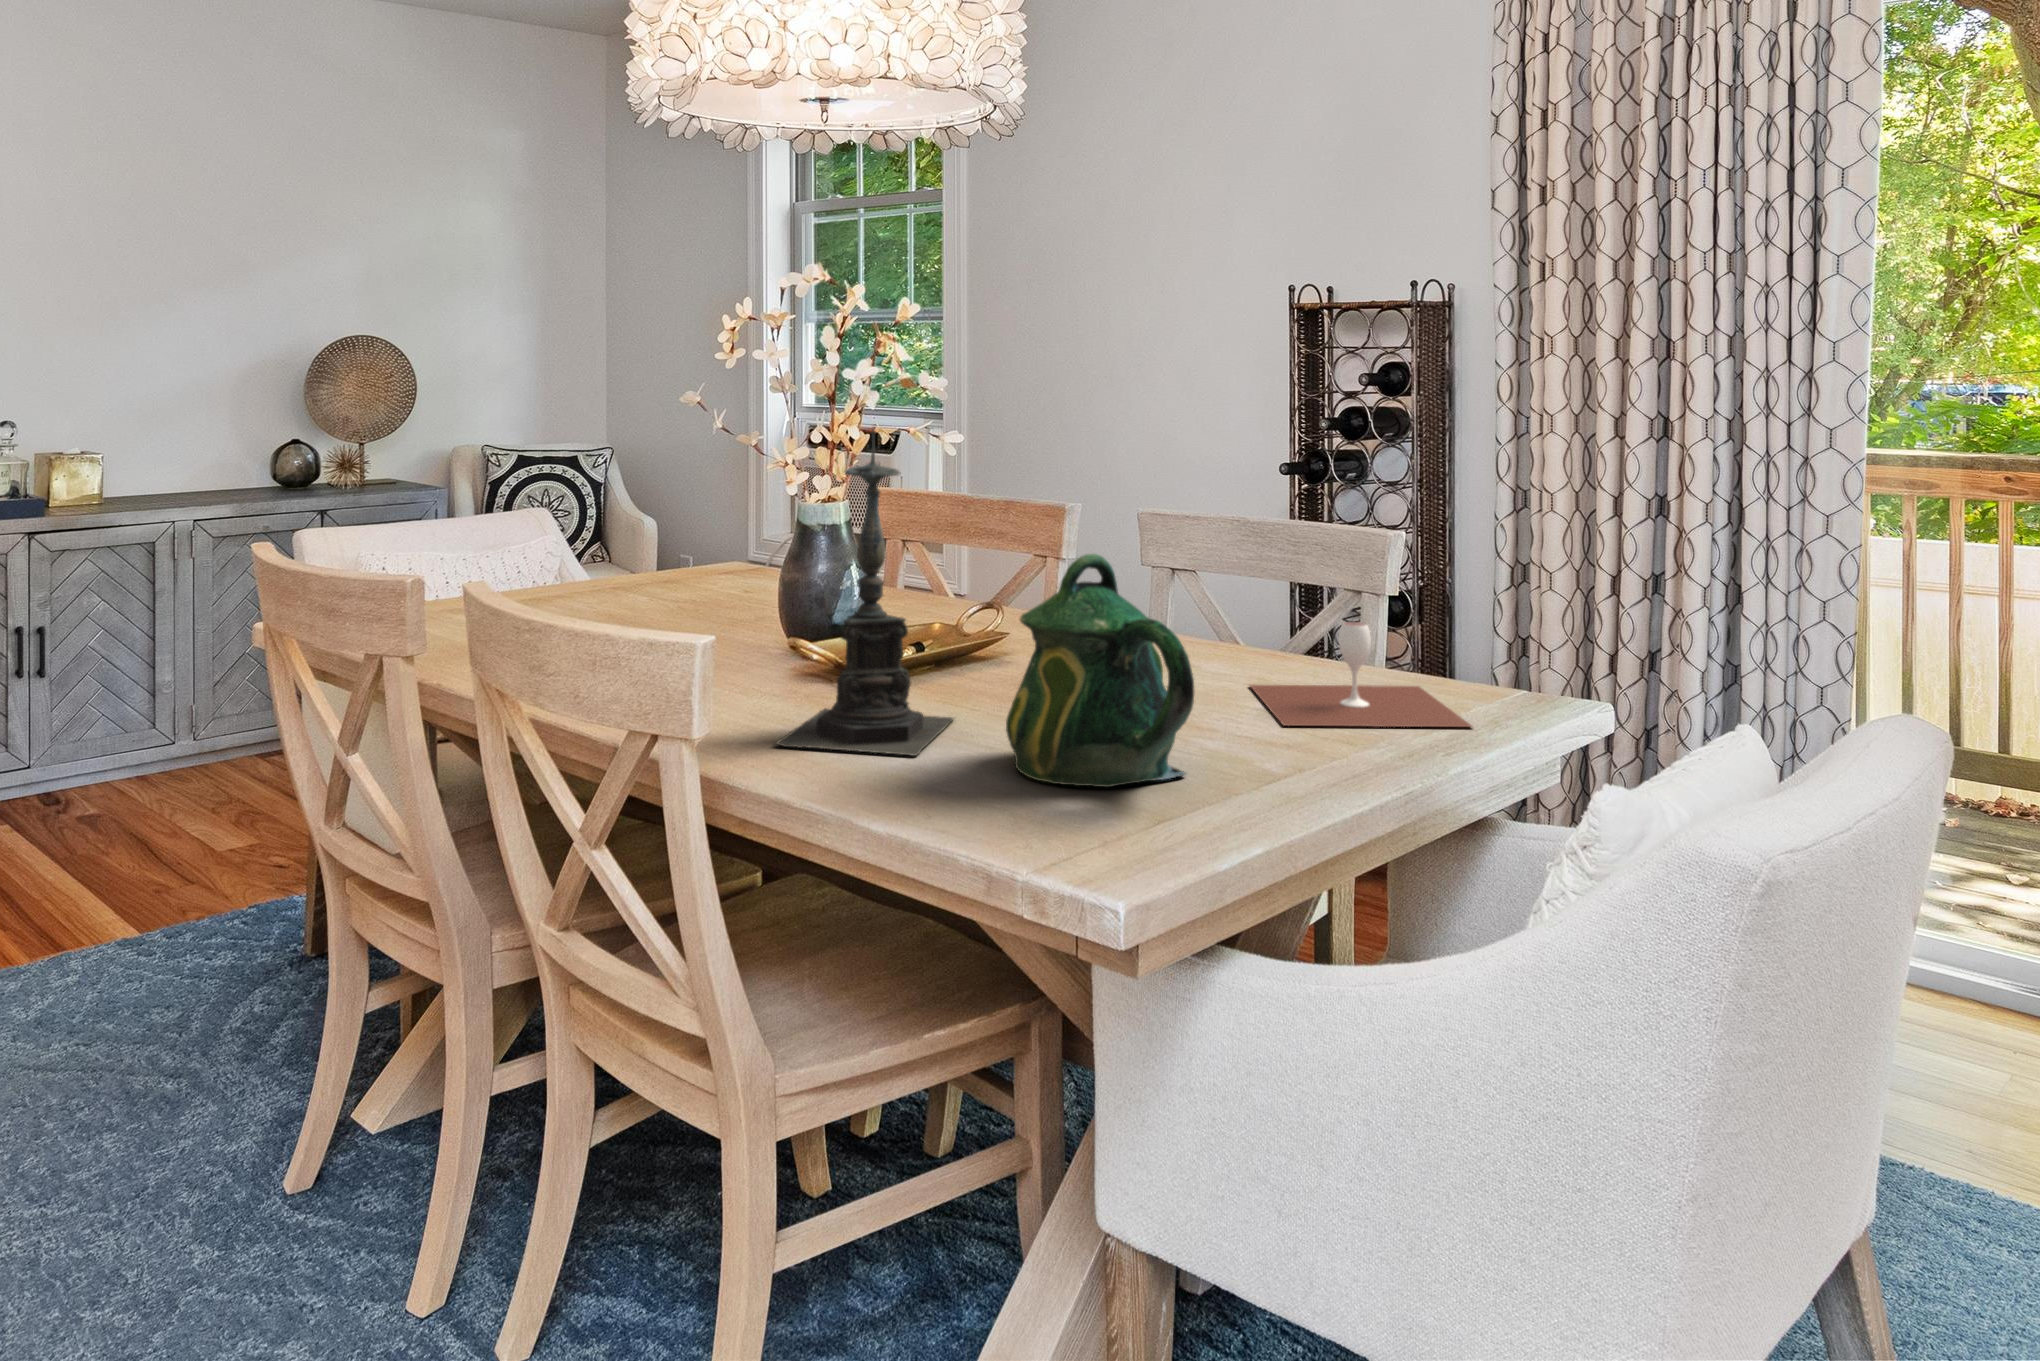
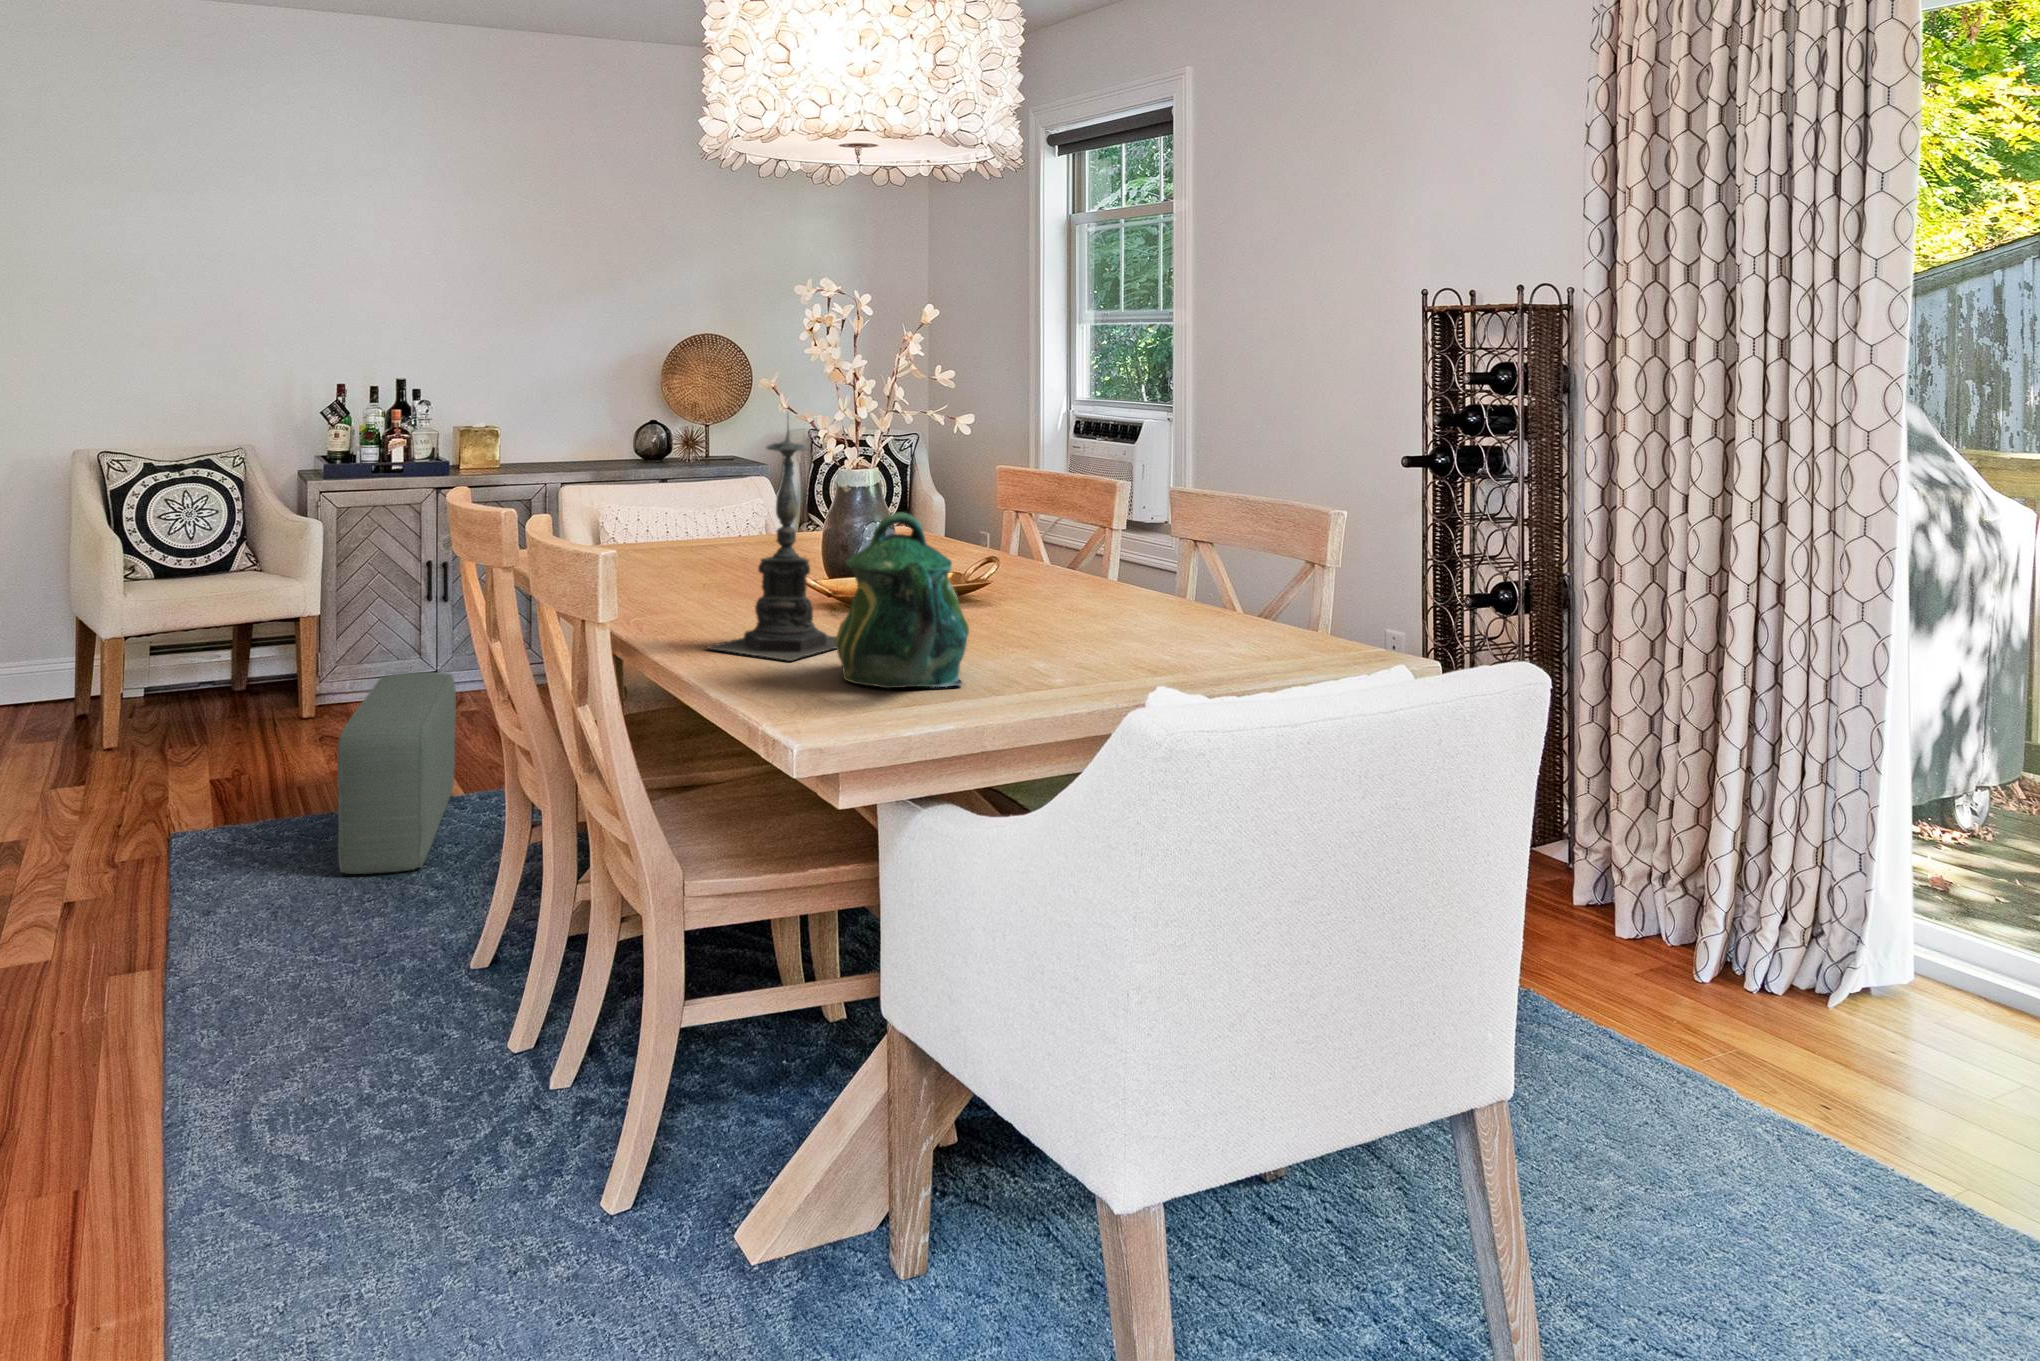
wine glass: present [1250,622,1471,727] -> none [1106,583,1280,673]
pouf: none [13,778,146,1071] -> present [337,672,456,874]

